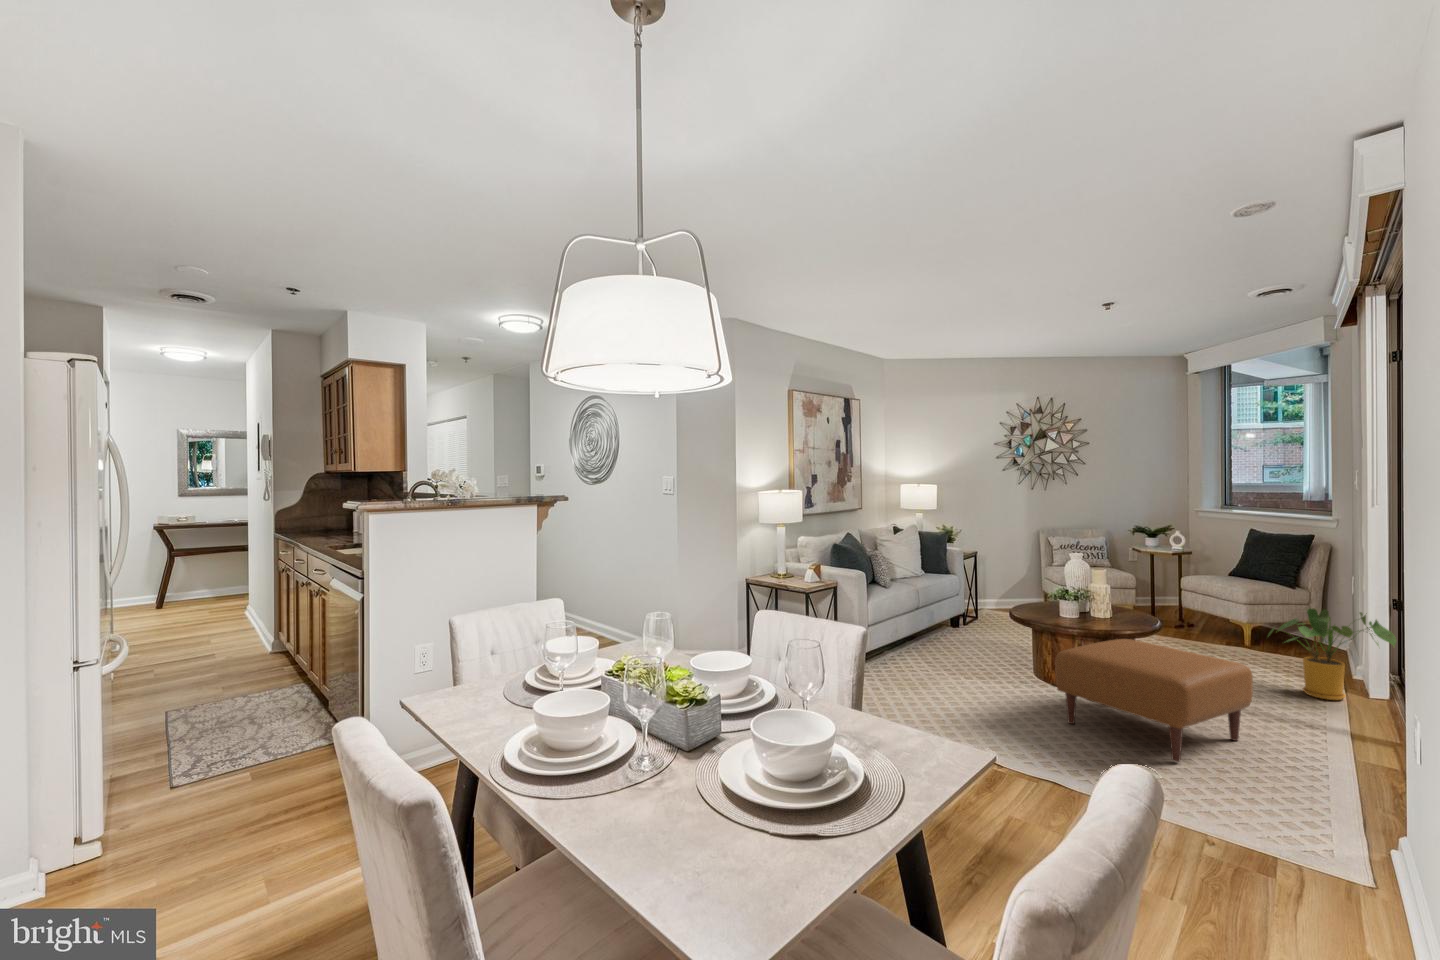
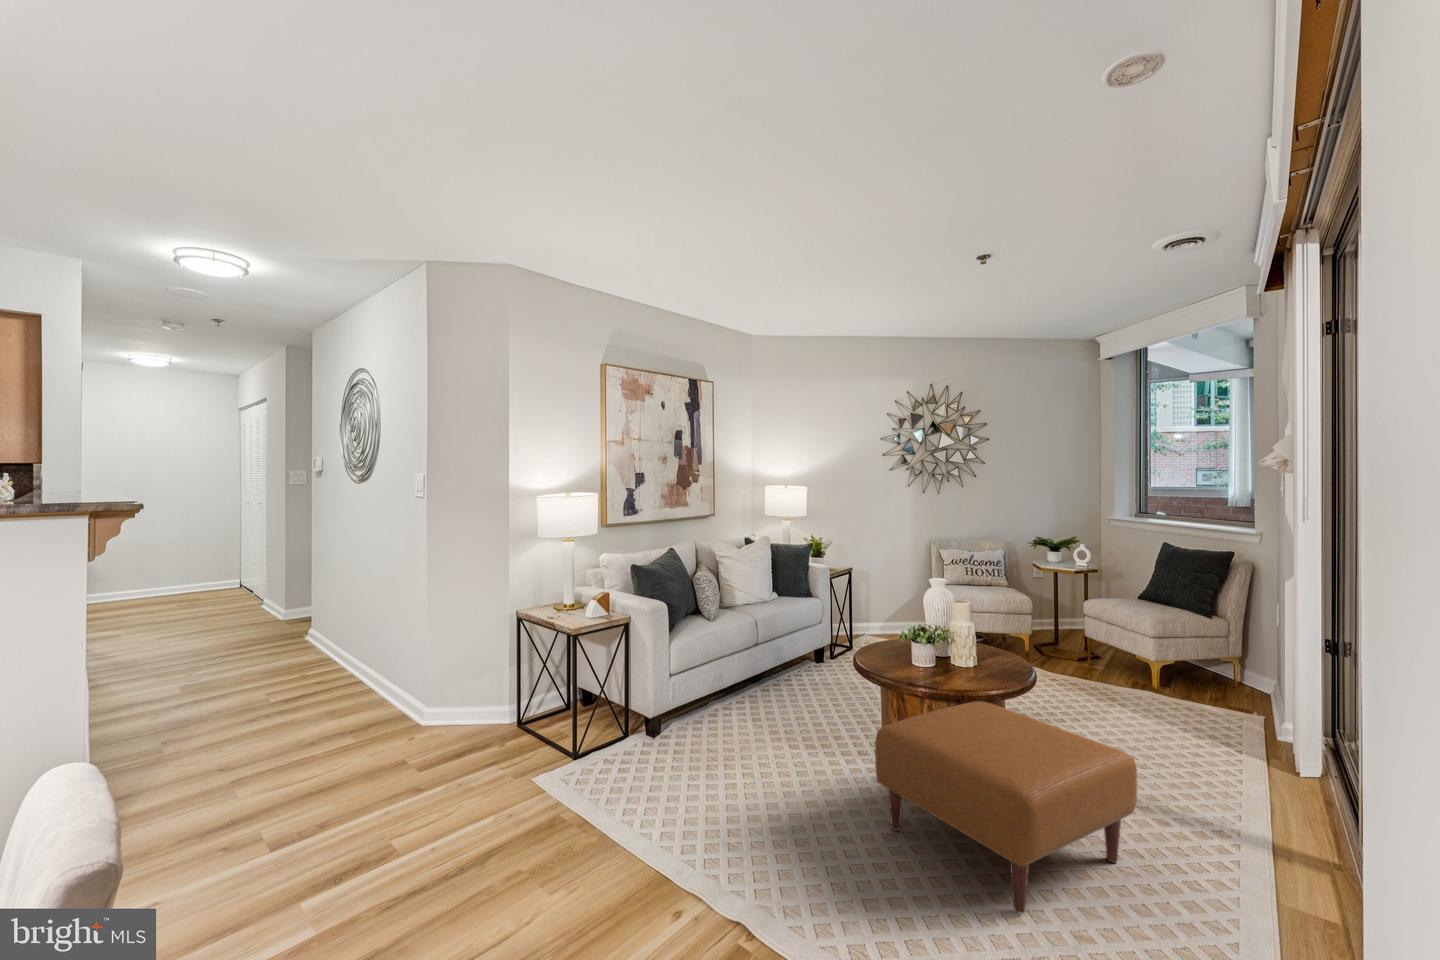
house plant: present [1268,609,1396,700] -> none [1169,656,1333,780]

